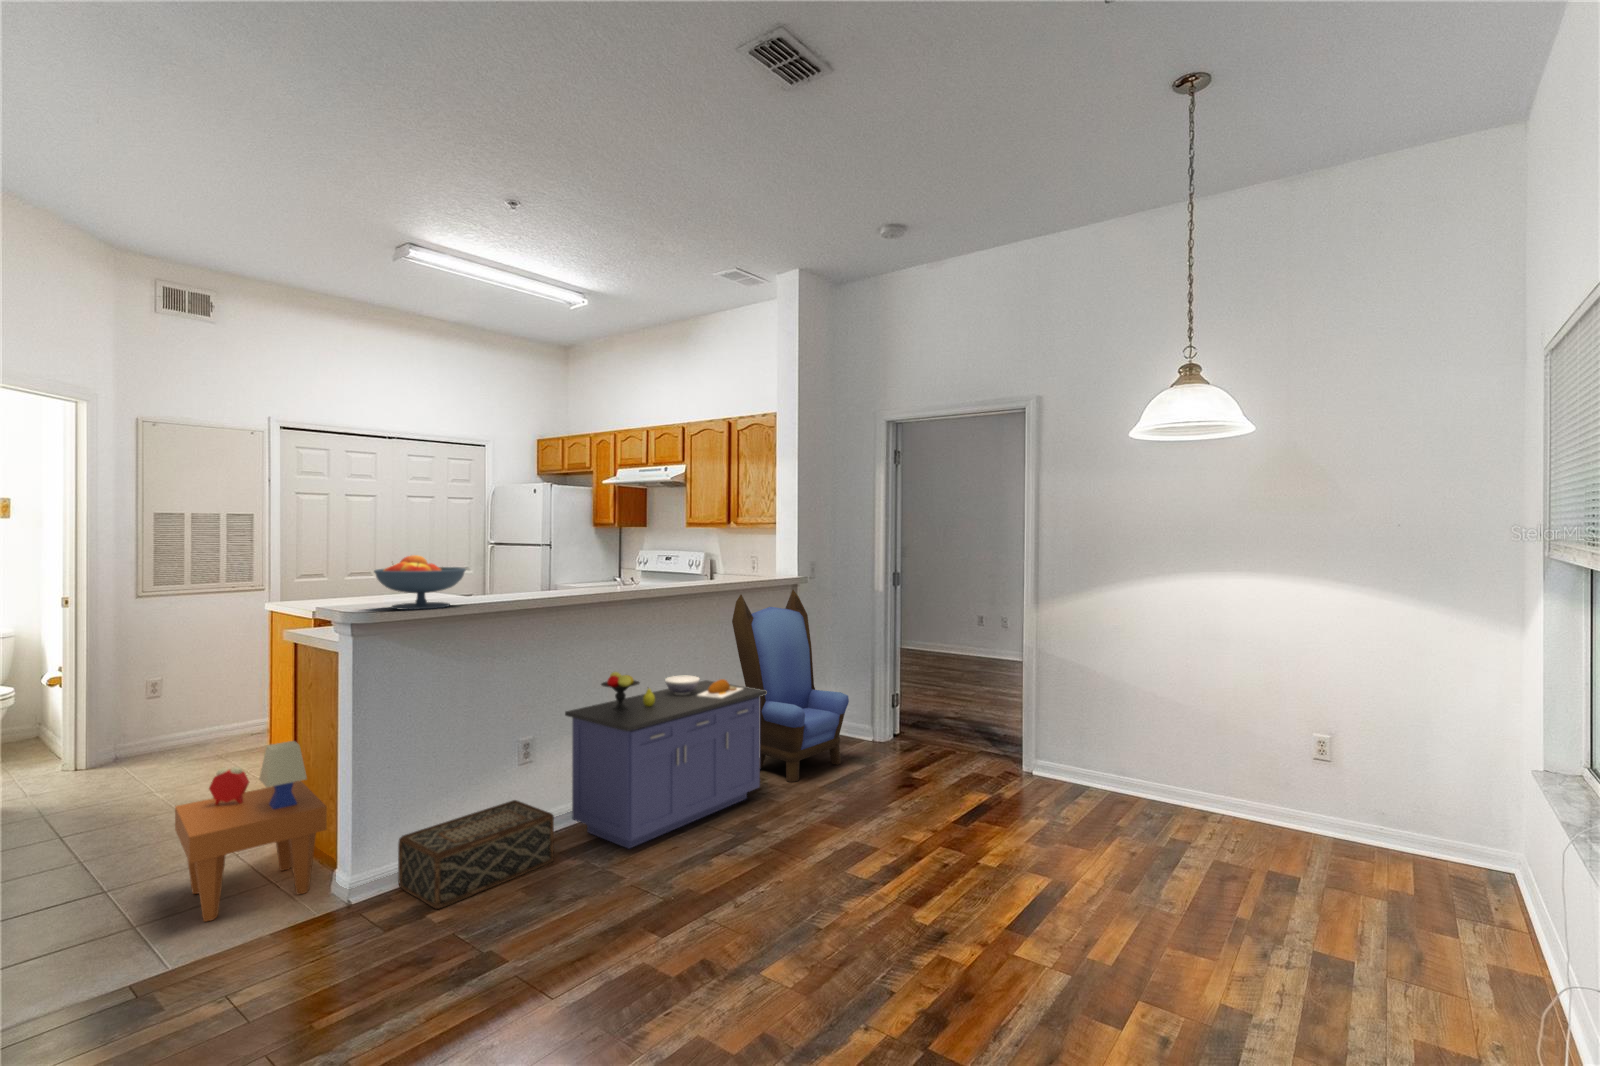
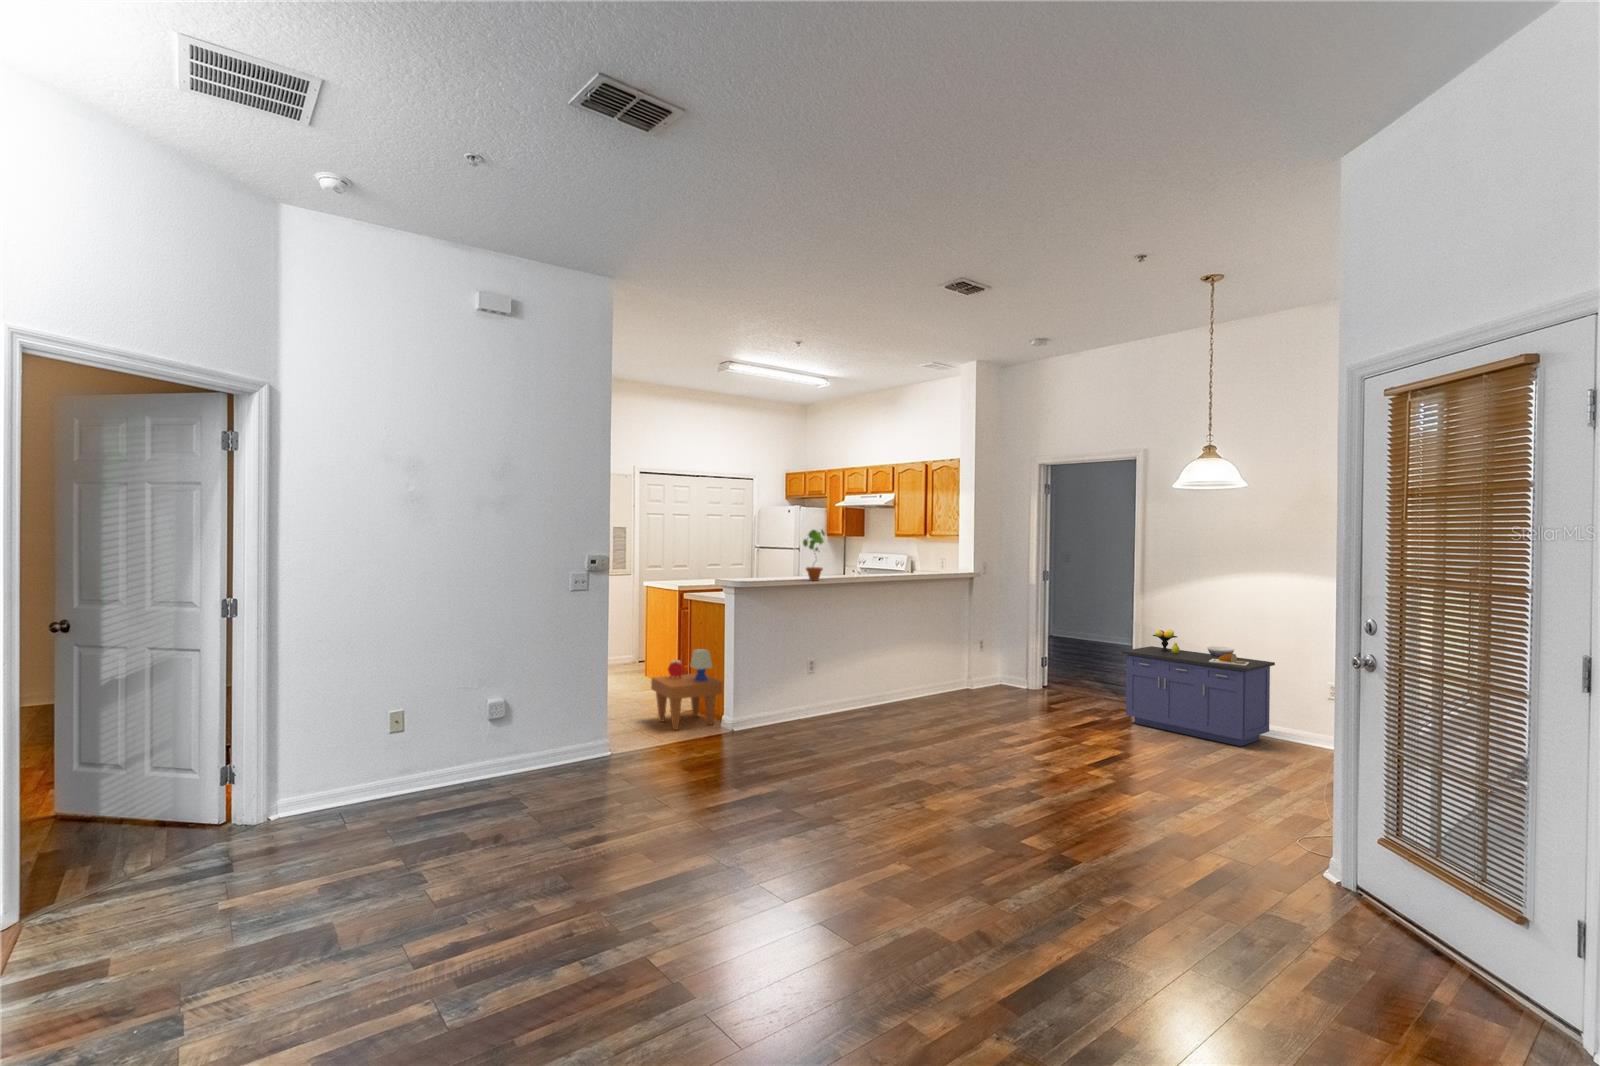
potted plant: none [501,508,545,600] -> present [803,530,825,581]
fruit bowl: present [374,555,466,610] -> none [746,555,789,583]
armchair: present [732,590,849,782] -> none [929,581,1008,703]
storage cabinet: present [565,672,767,848] -> present [1122,630,1275,746]
woven basket: present [398,800,554,909] -> none [756,692,832,735]

